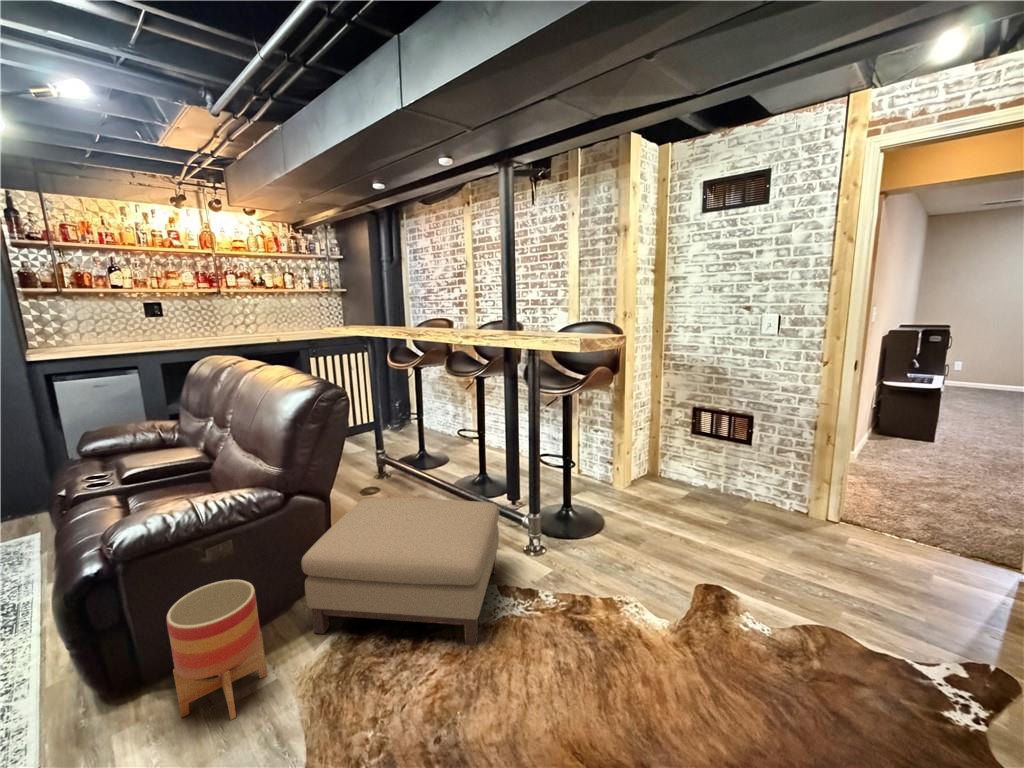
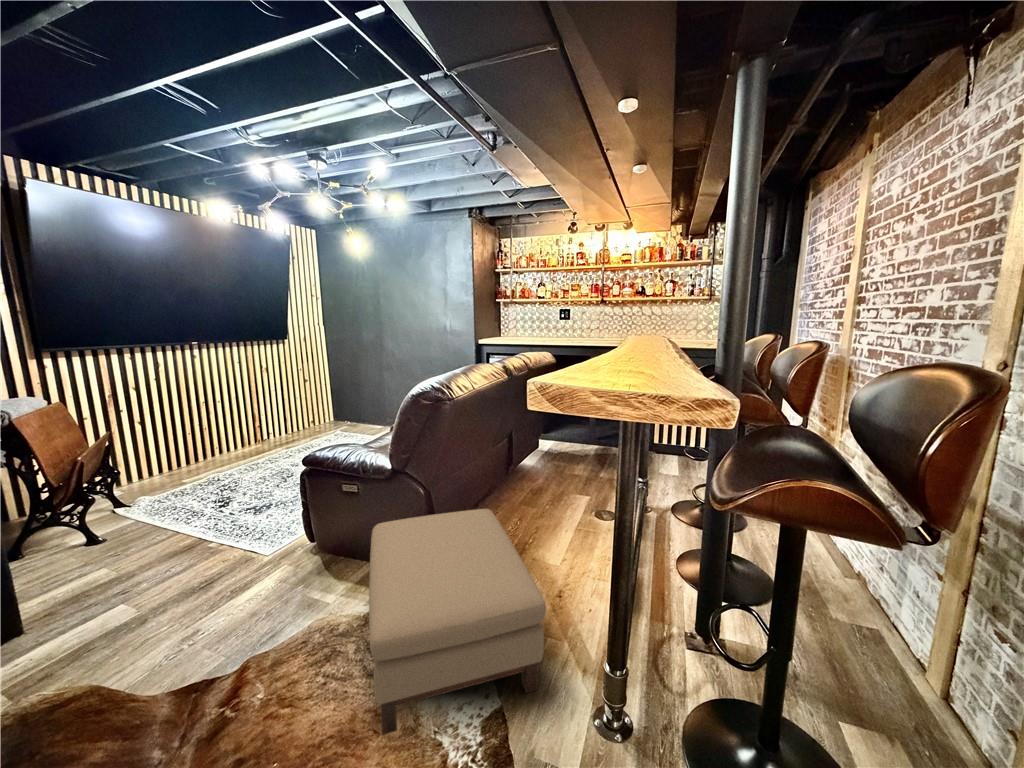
planter: present [167,580,267,720] -> none [276,506,338,605]

